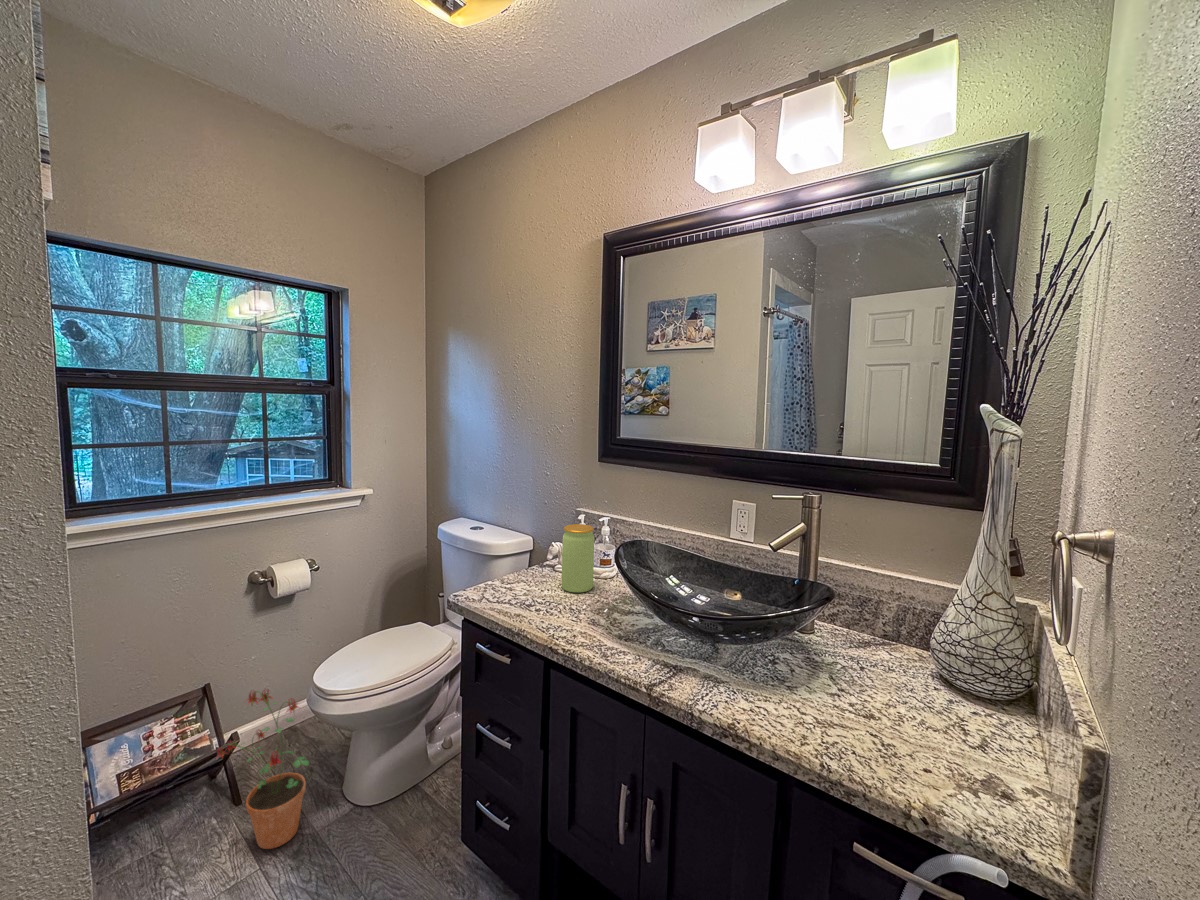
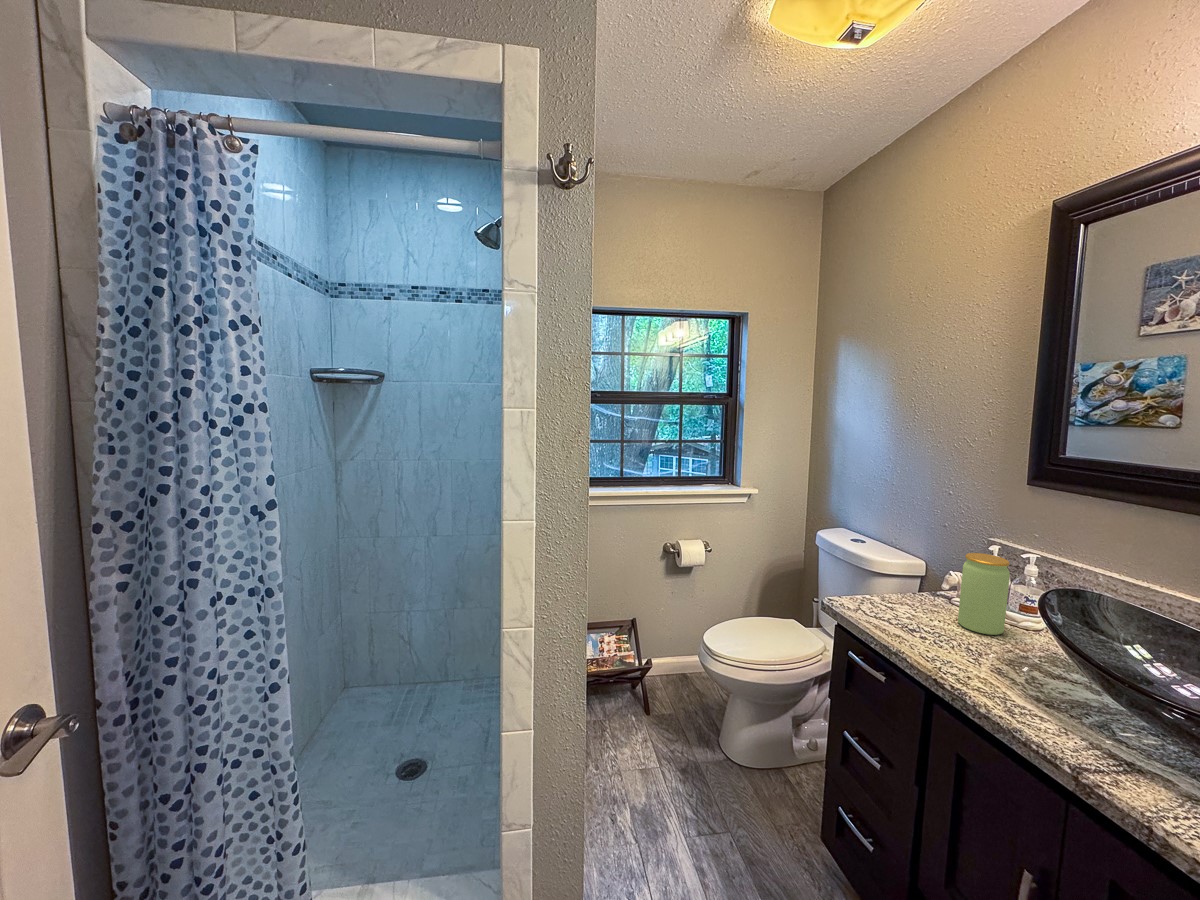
potted plant: present [217,689,309,849] -> none [636,632,699,761]

